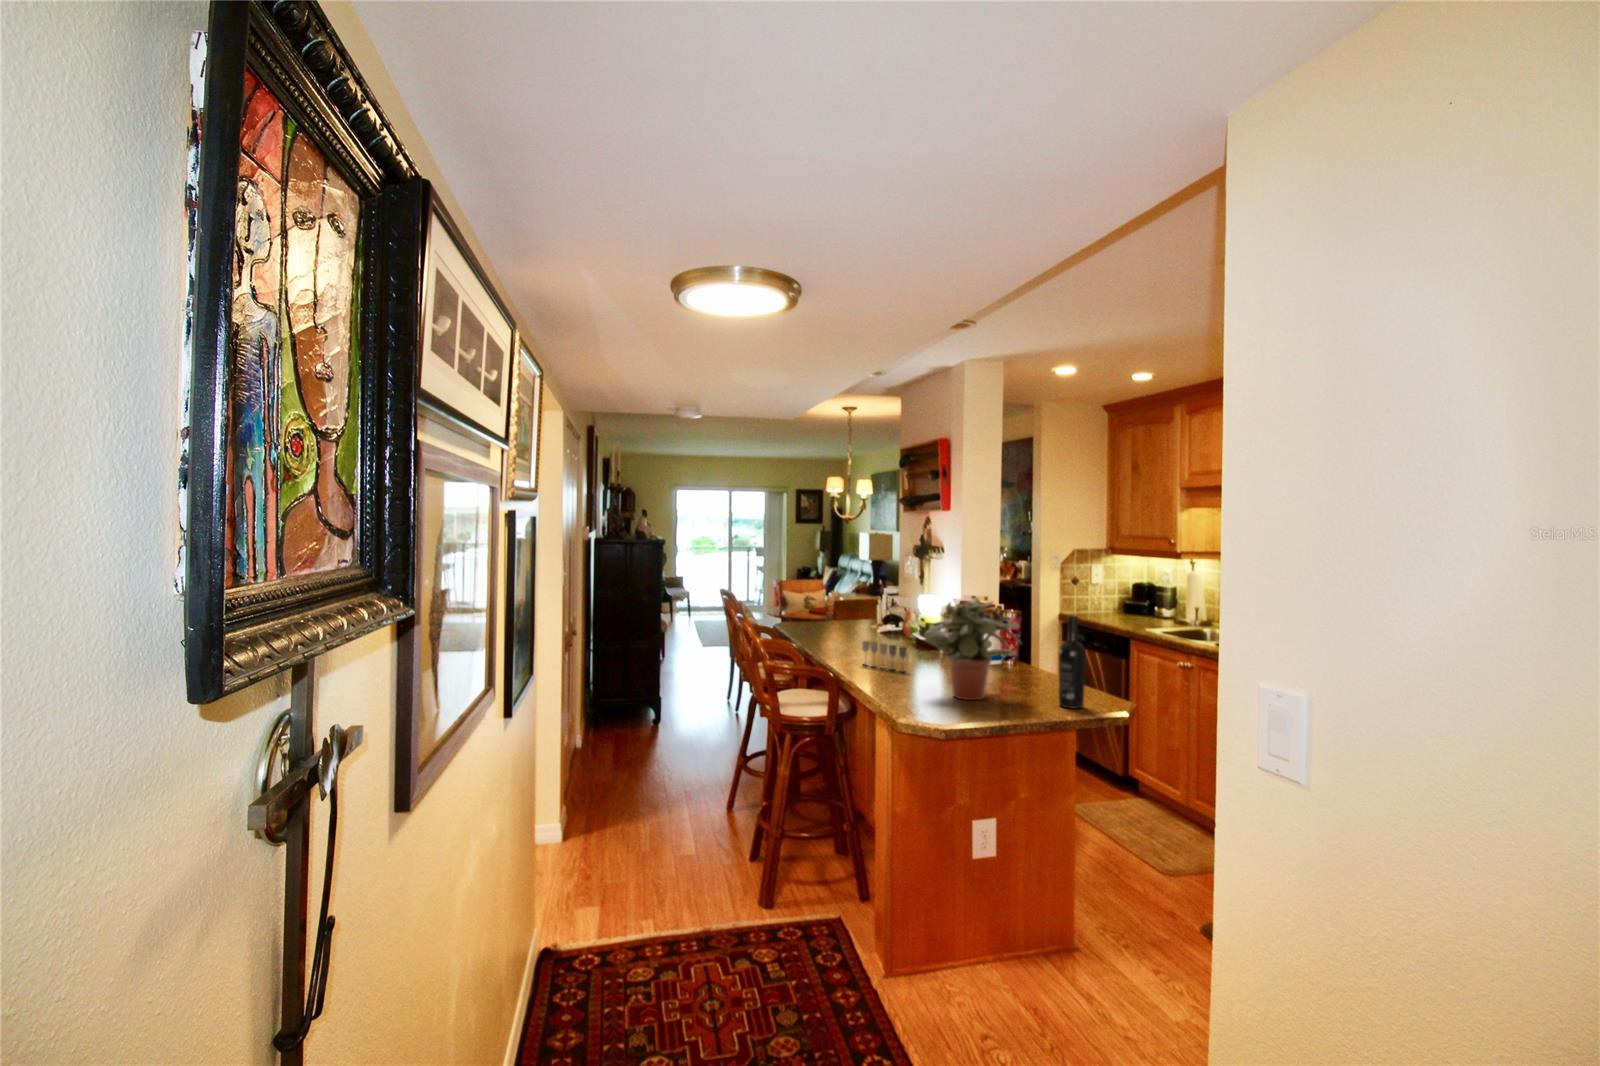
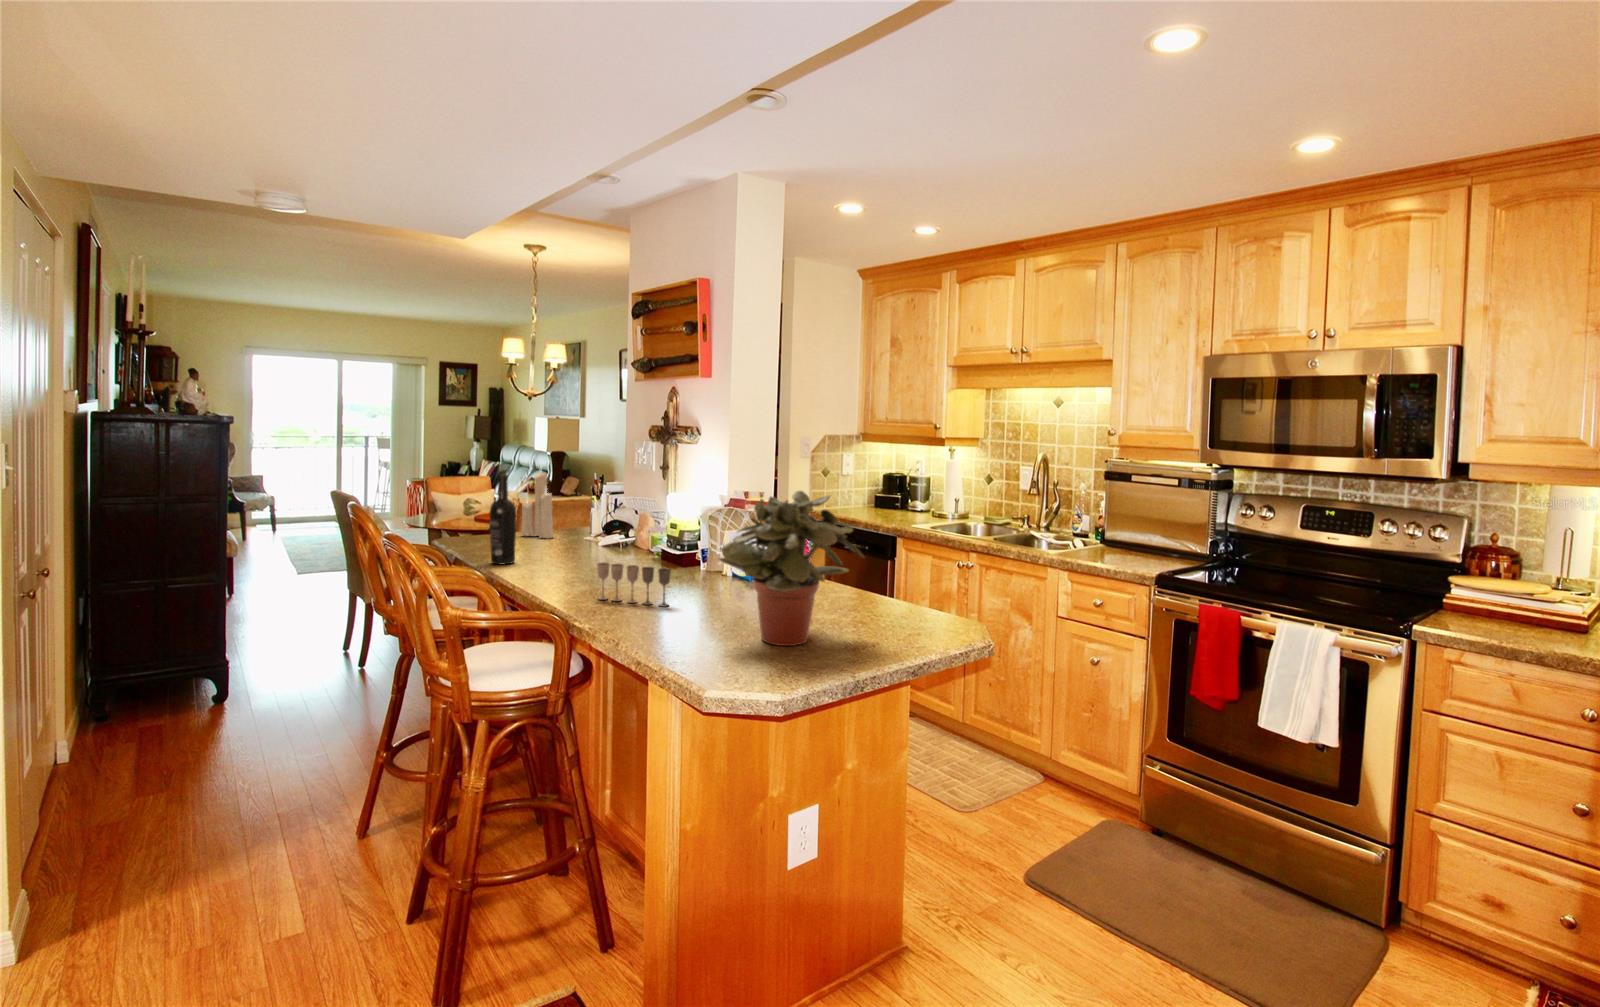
candle: none [831,571,853,625] -> present [521,472,554,538]
wine bottle: present [1059,615,1086,709] -> present [489,474,516,564]

